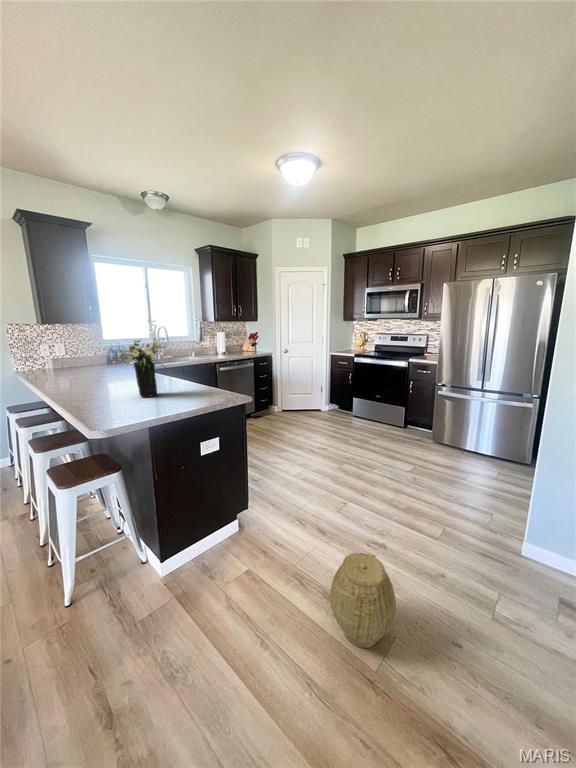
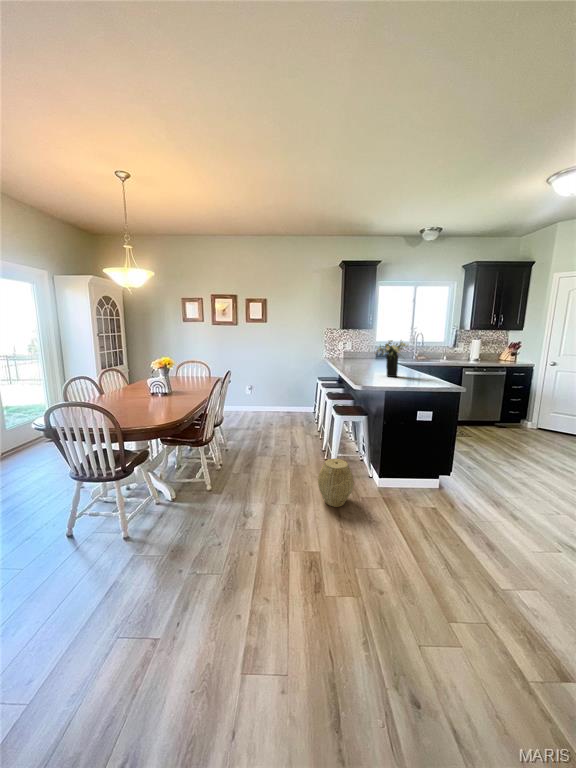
woven basket: present [330,553,396,648] -> present [318,459,354,507]

